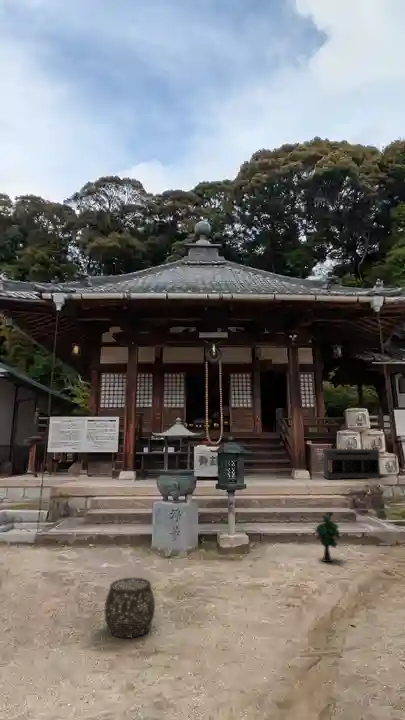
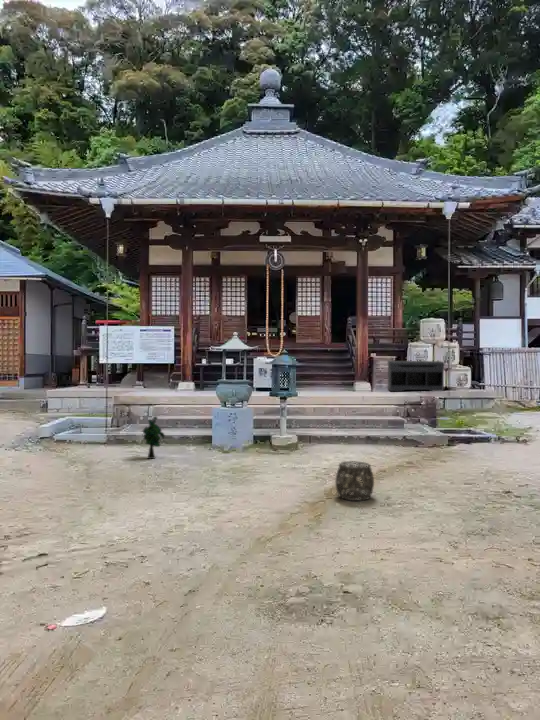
decorative plant: present [314,512,340,562] -> present [142,417,165,459]
woven basket: present [105,578,155,638] -> present [335,461,374,501]

